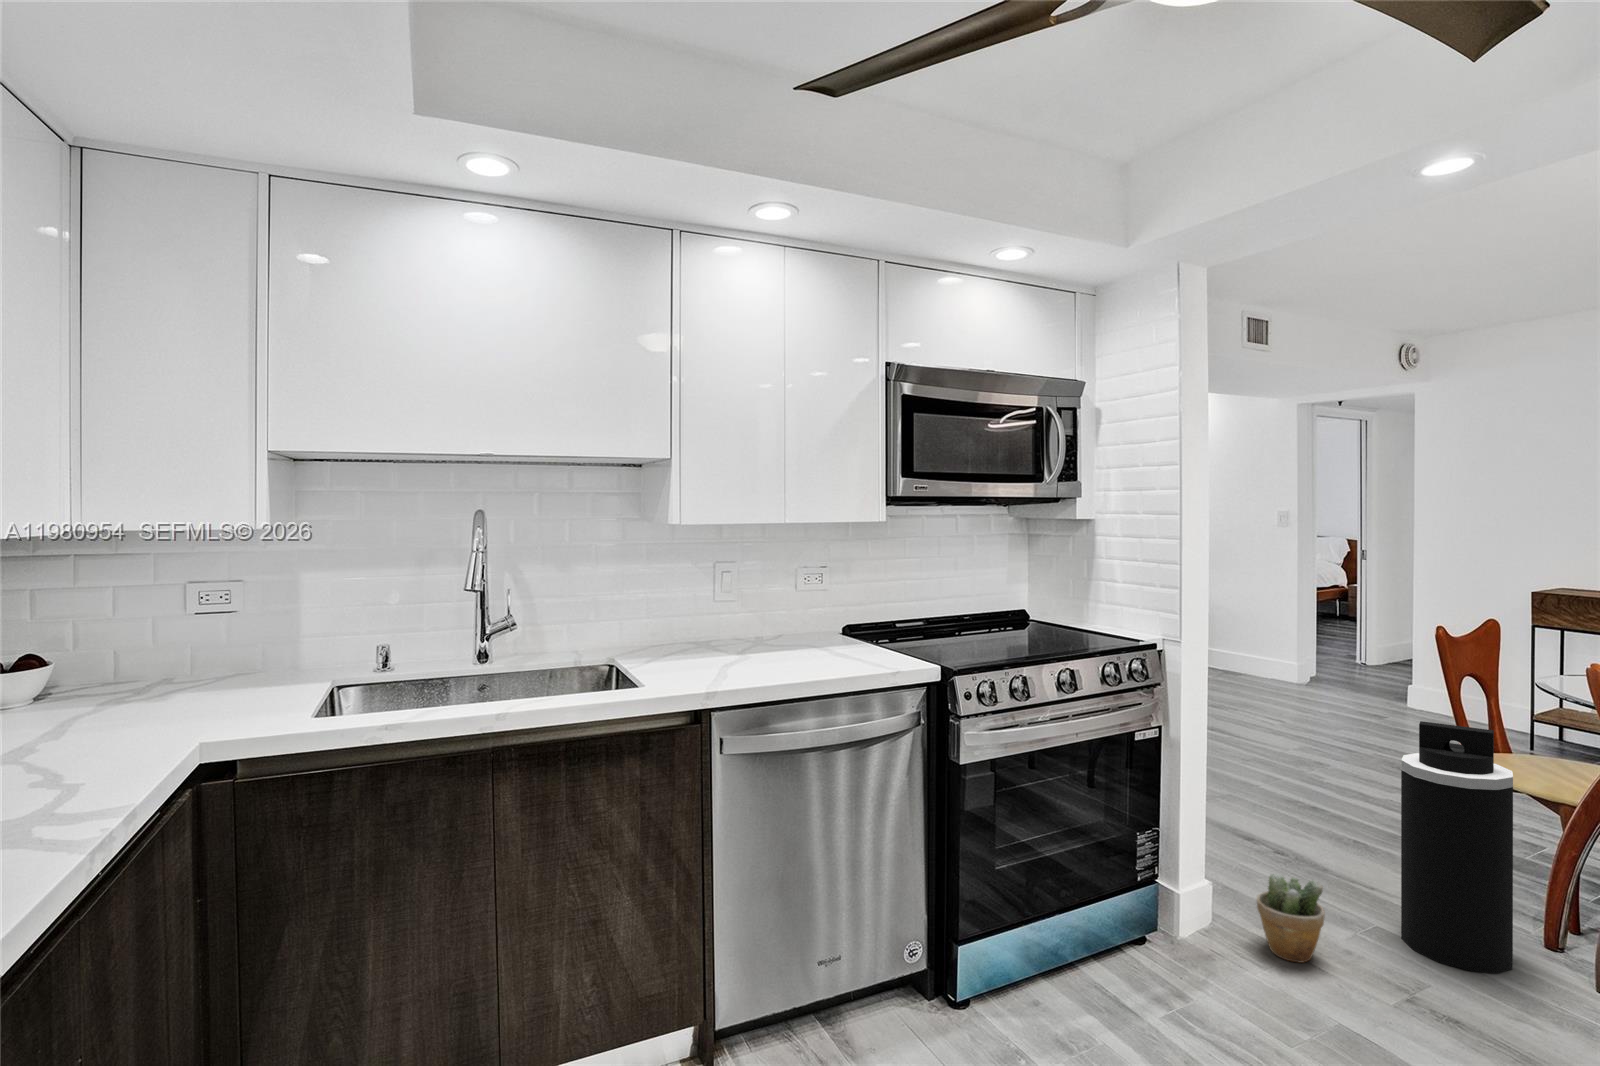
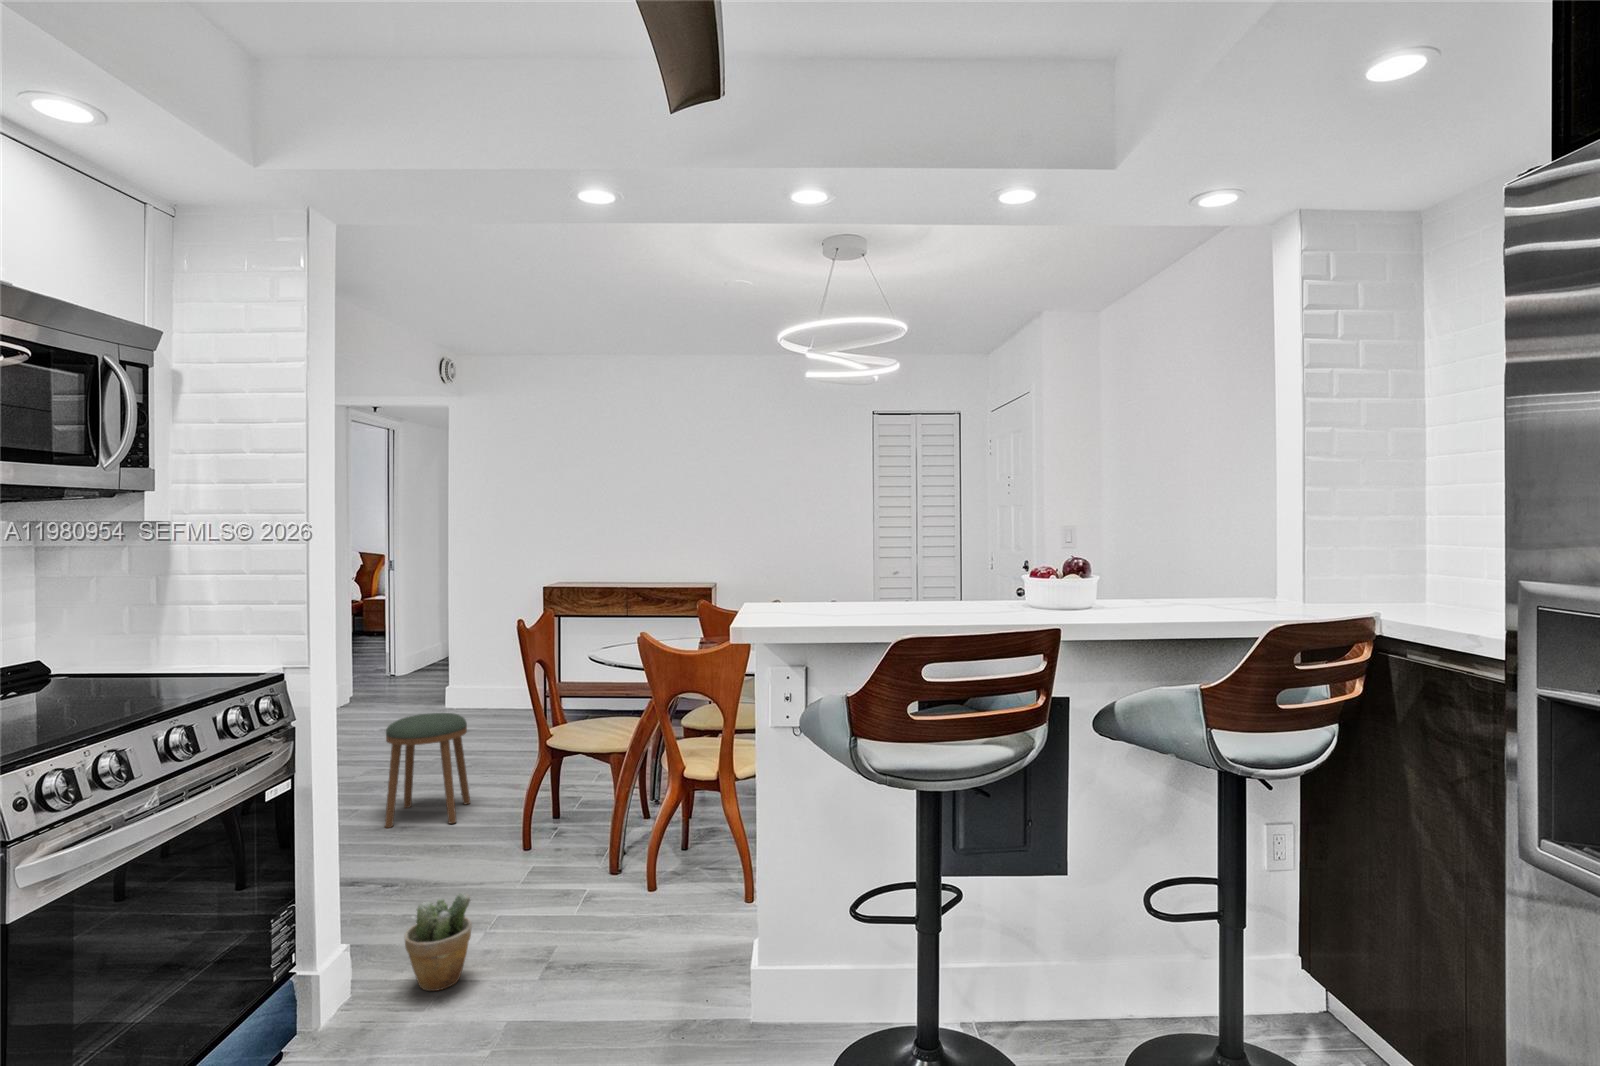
stool: none [1295,705,1395,822] -> present [385,713,470,828]
trash can: present [1401,721,1513,973] -> none [515,703,601,924]

